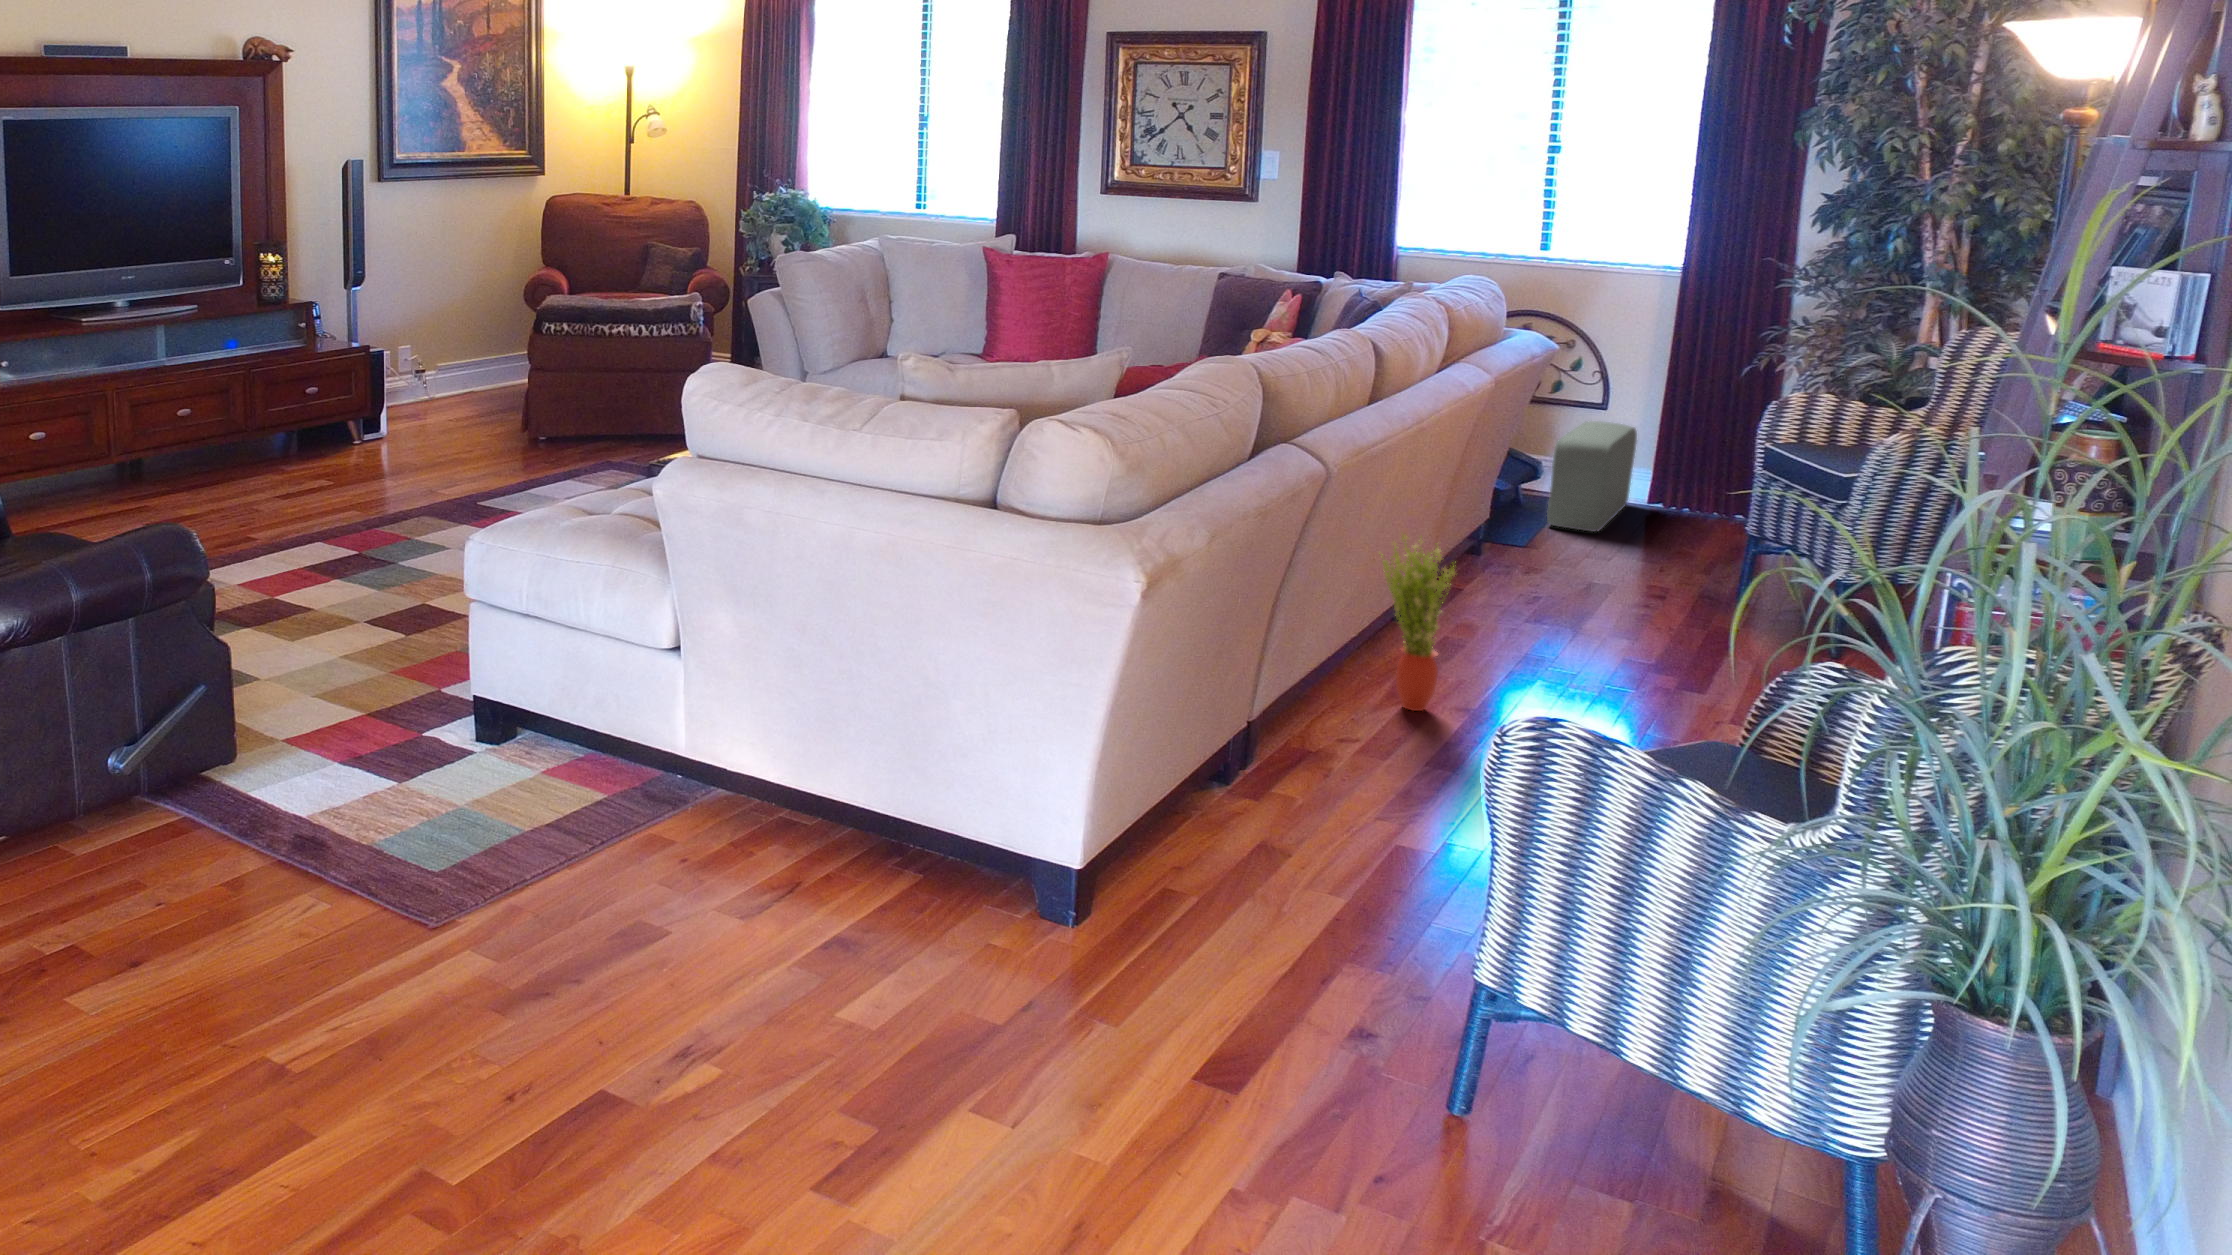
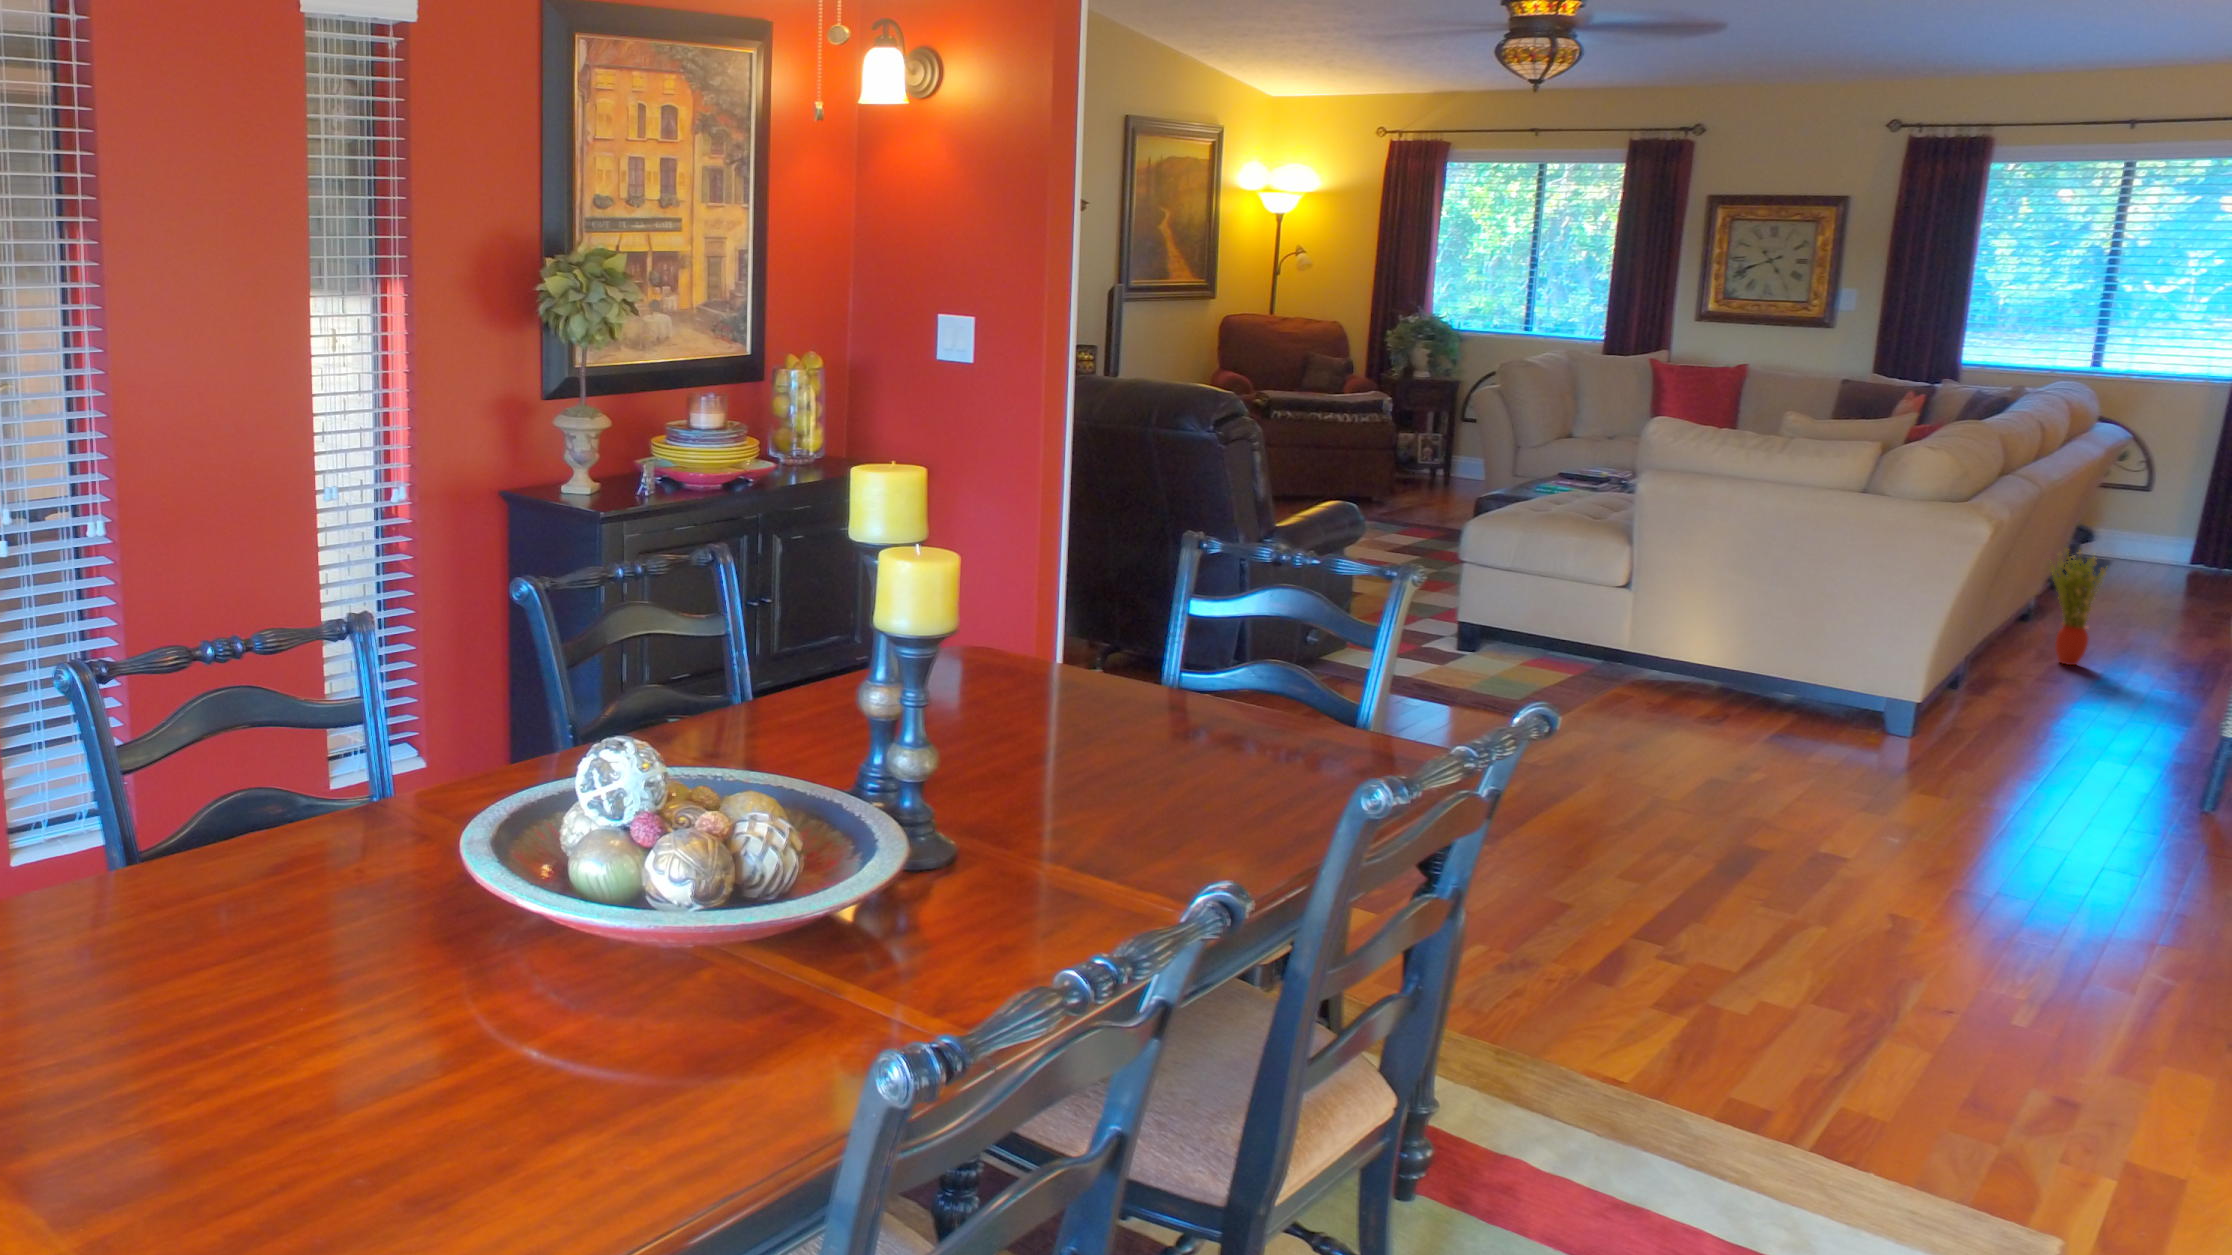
pouf: present [1547,421,1637,532] -> none [2103,500,2175,580]

